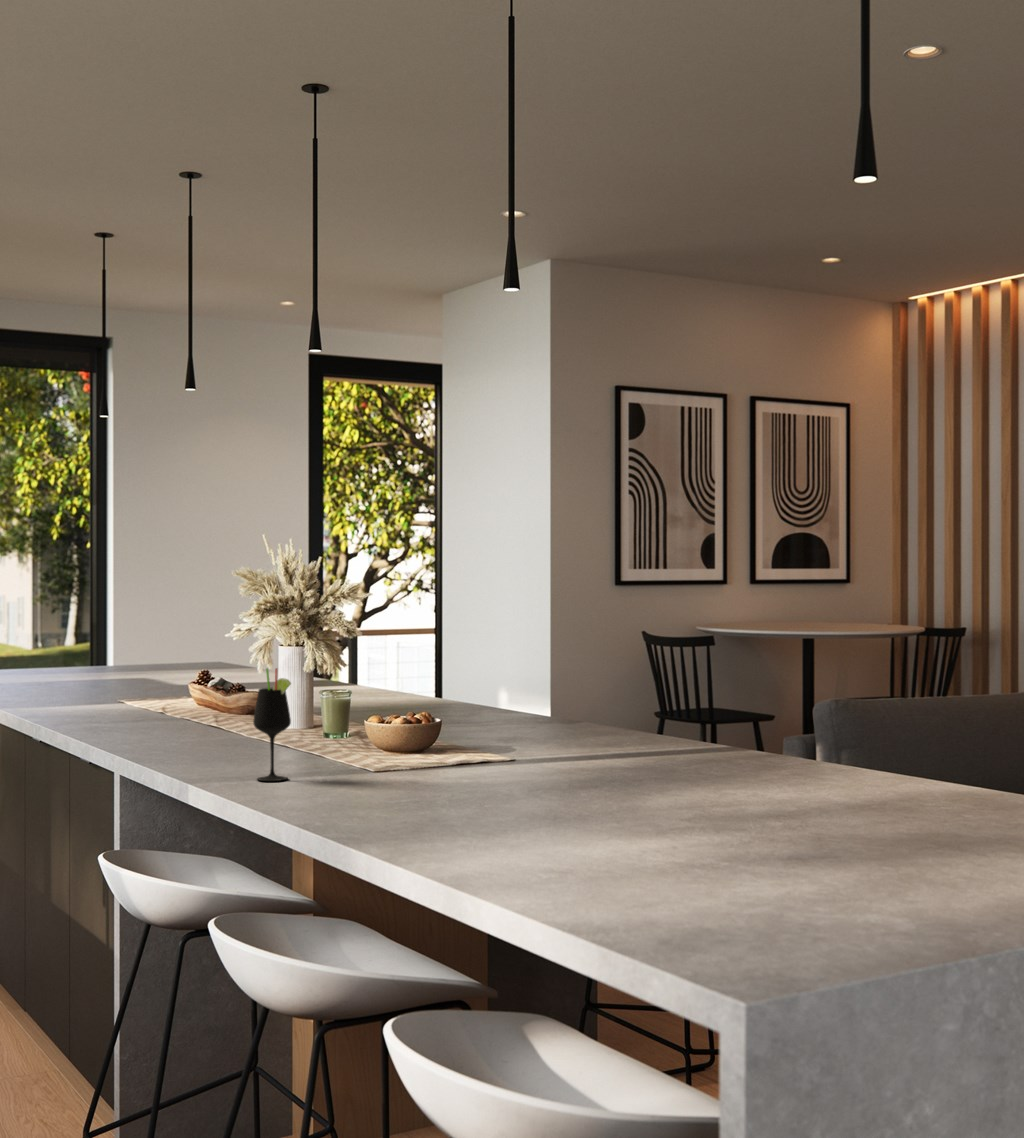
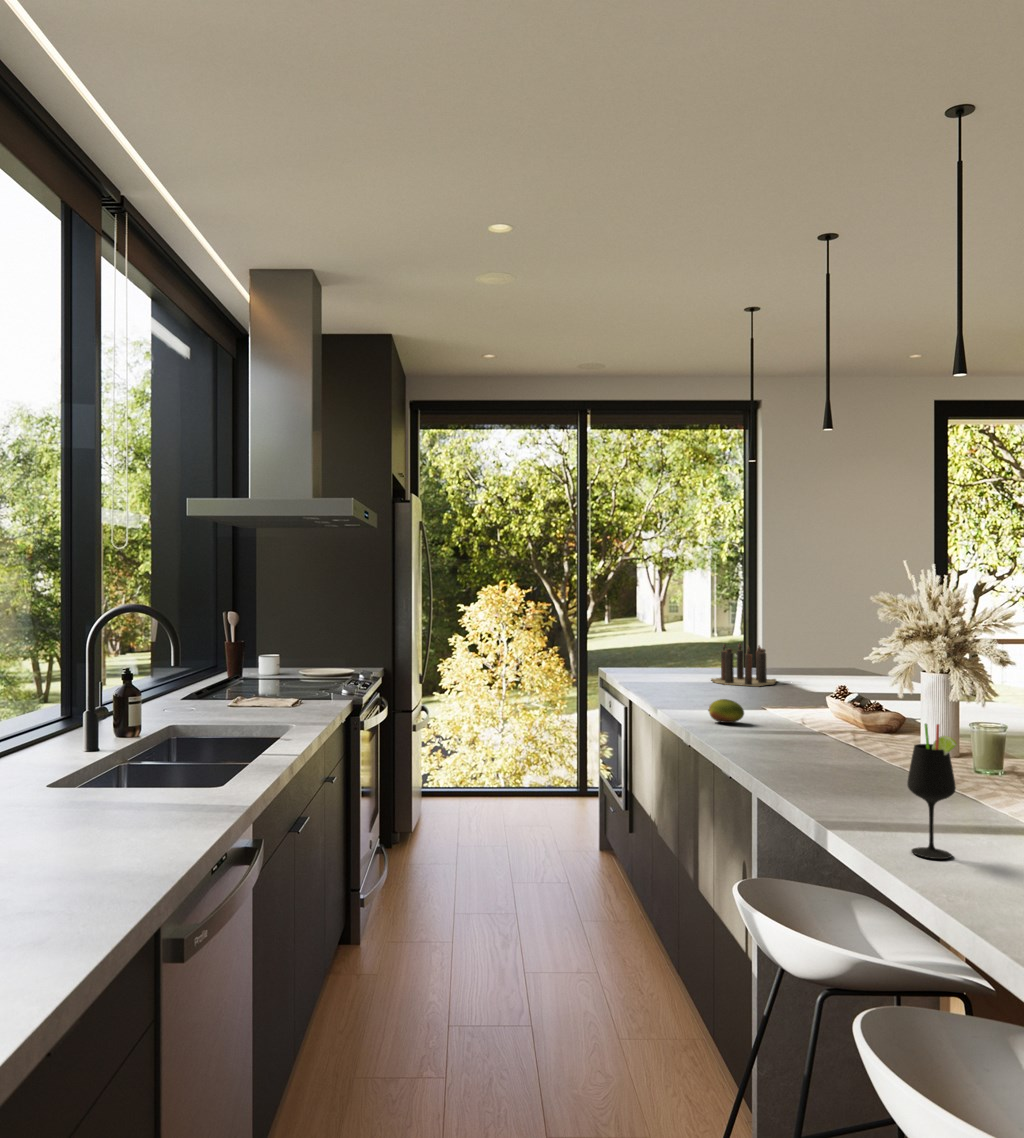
candle: none [39,637,149,688] -> present [711,643,776,686]
fruit: none [56,691,98,718] -> present [708,699,744,723]

